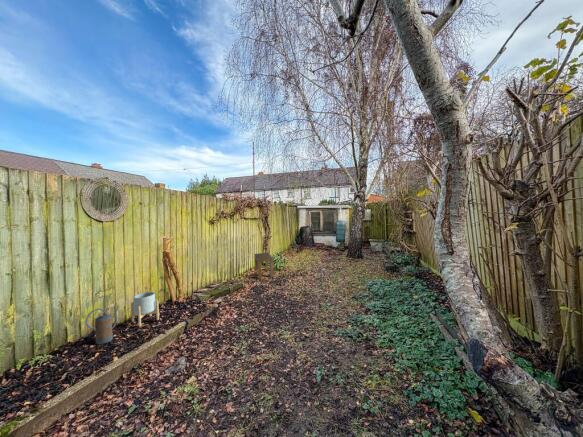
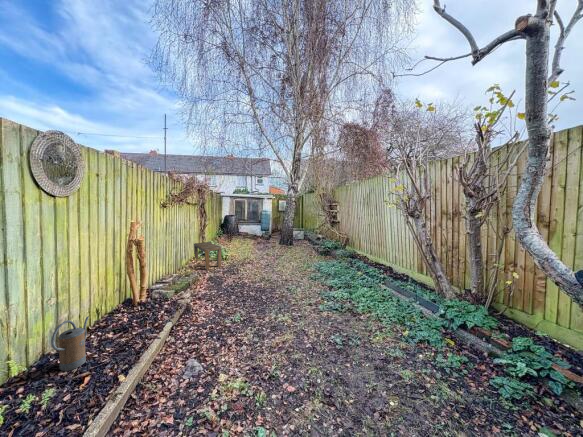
planter: present [131,292,159,327] -> none [90,292,133,338]

